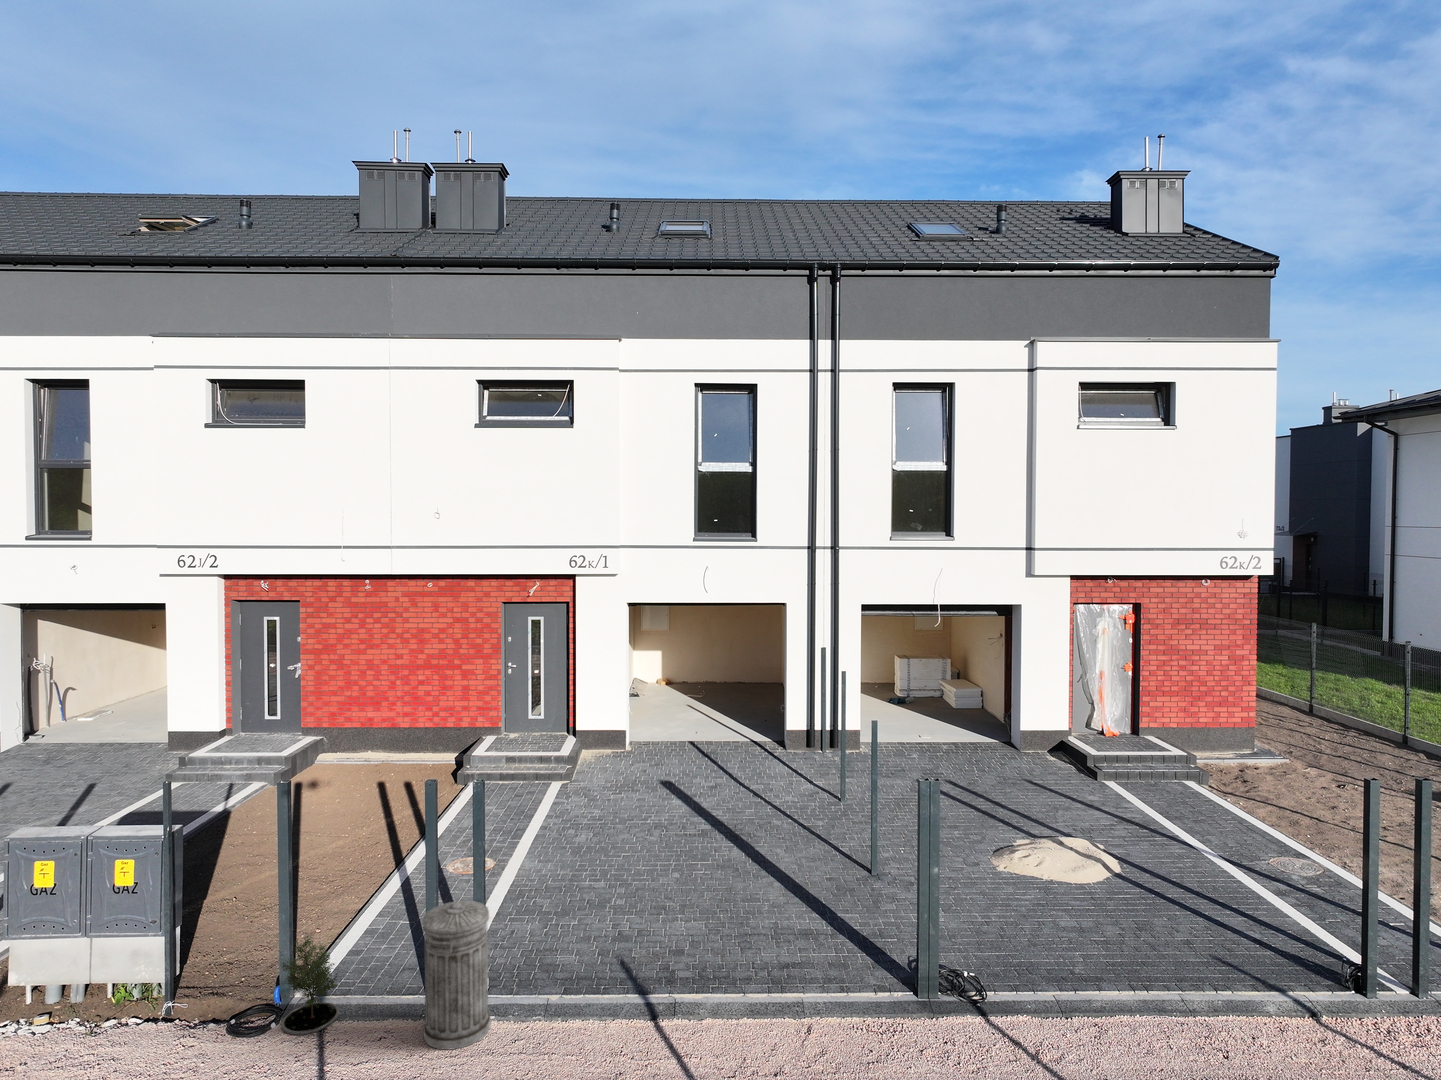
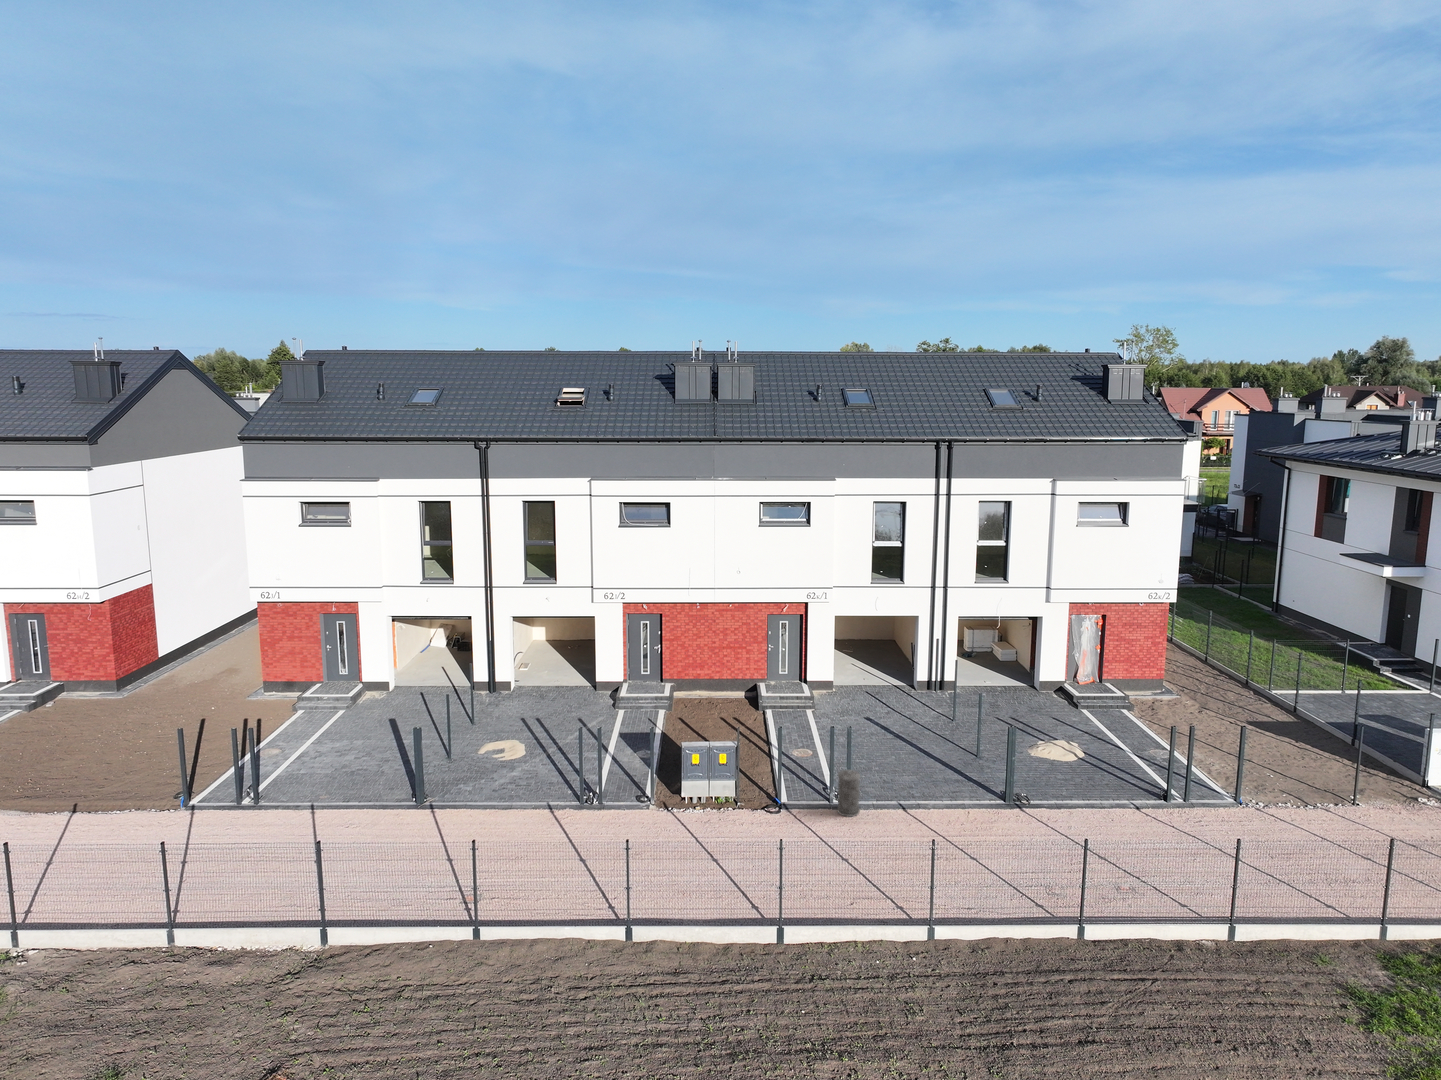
potted tree: present [282,935,339,1035] -> none [785,780,807,813]

